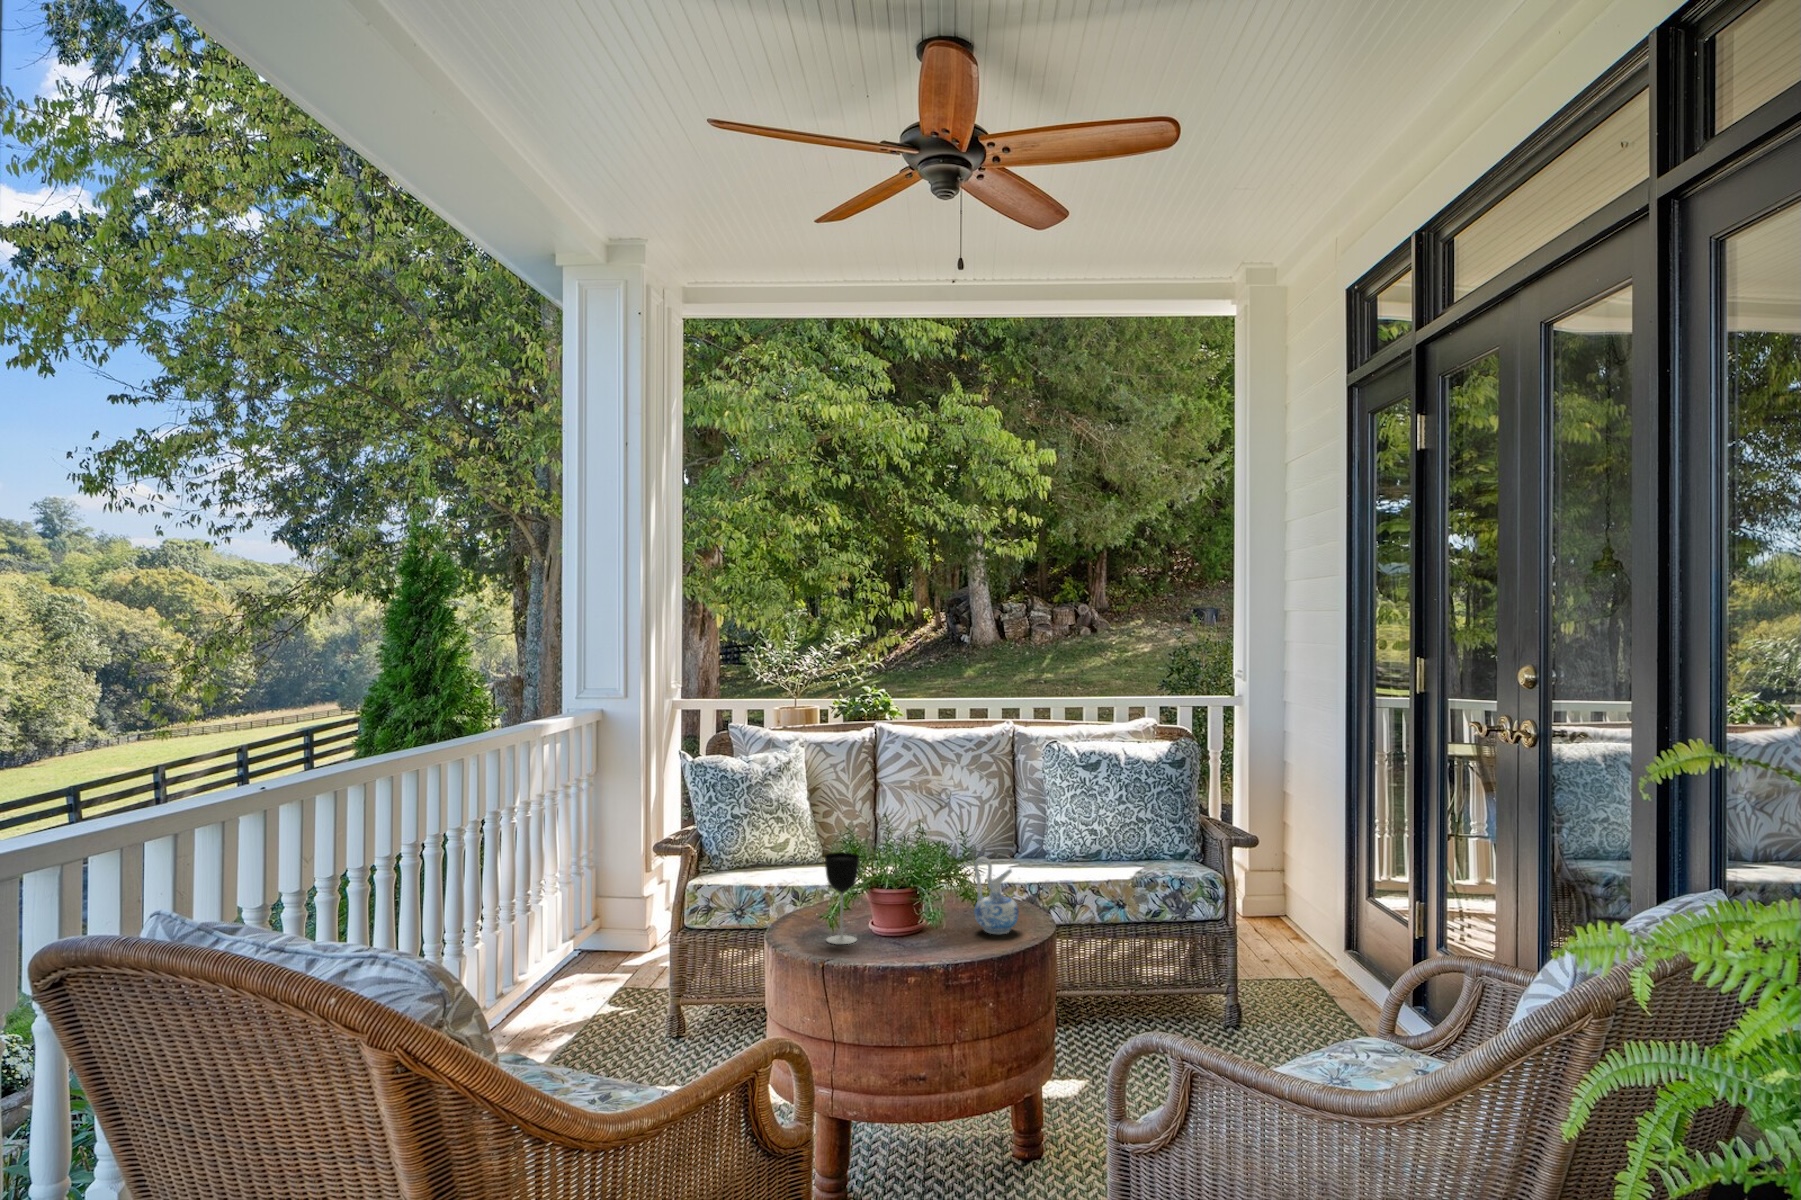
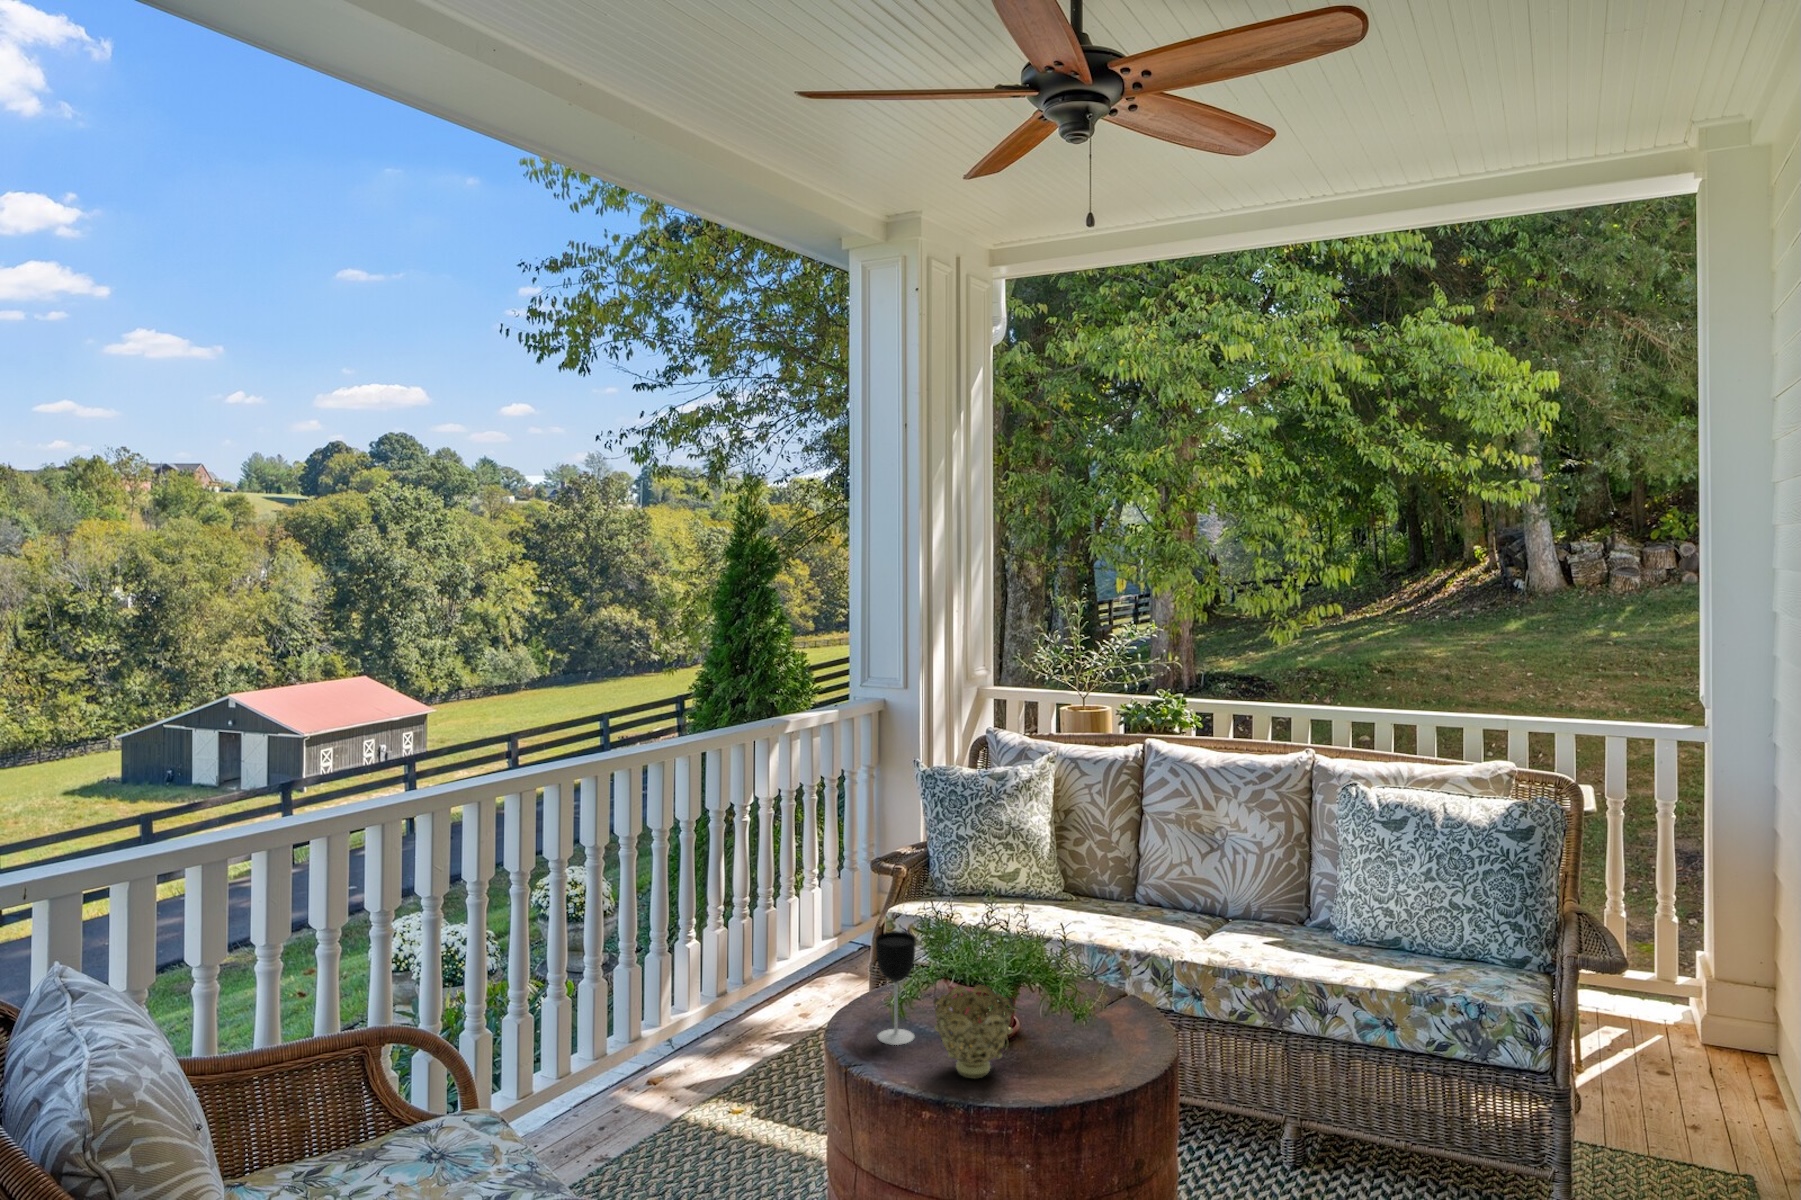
ceramic pitcher: present [974,857,1019,934] -> none [1054,964,1111,1069]
decorative bowl: none [898,880,962,951] -> present [933,985,1013,1078]

